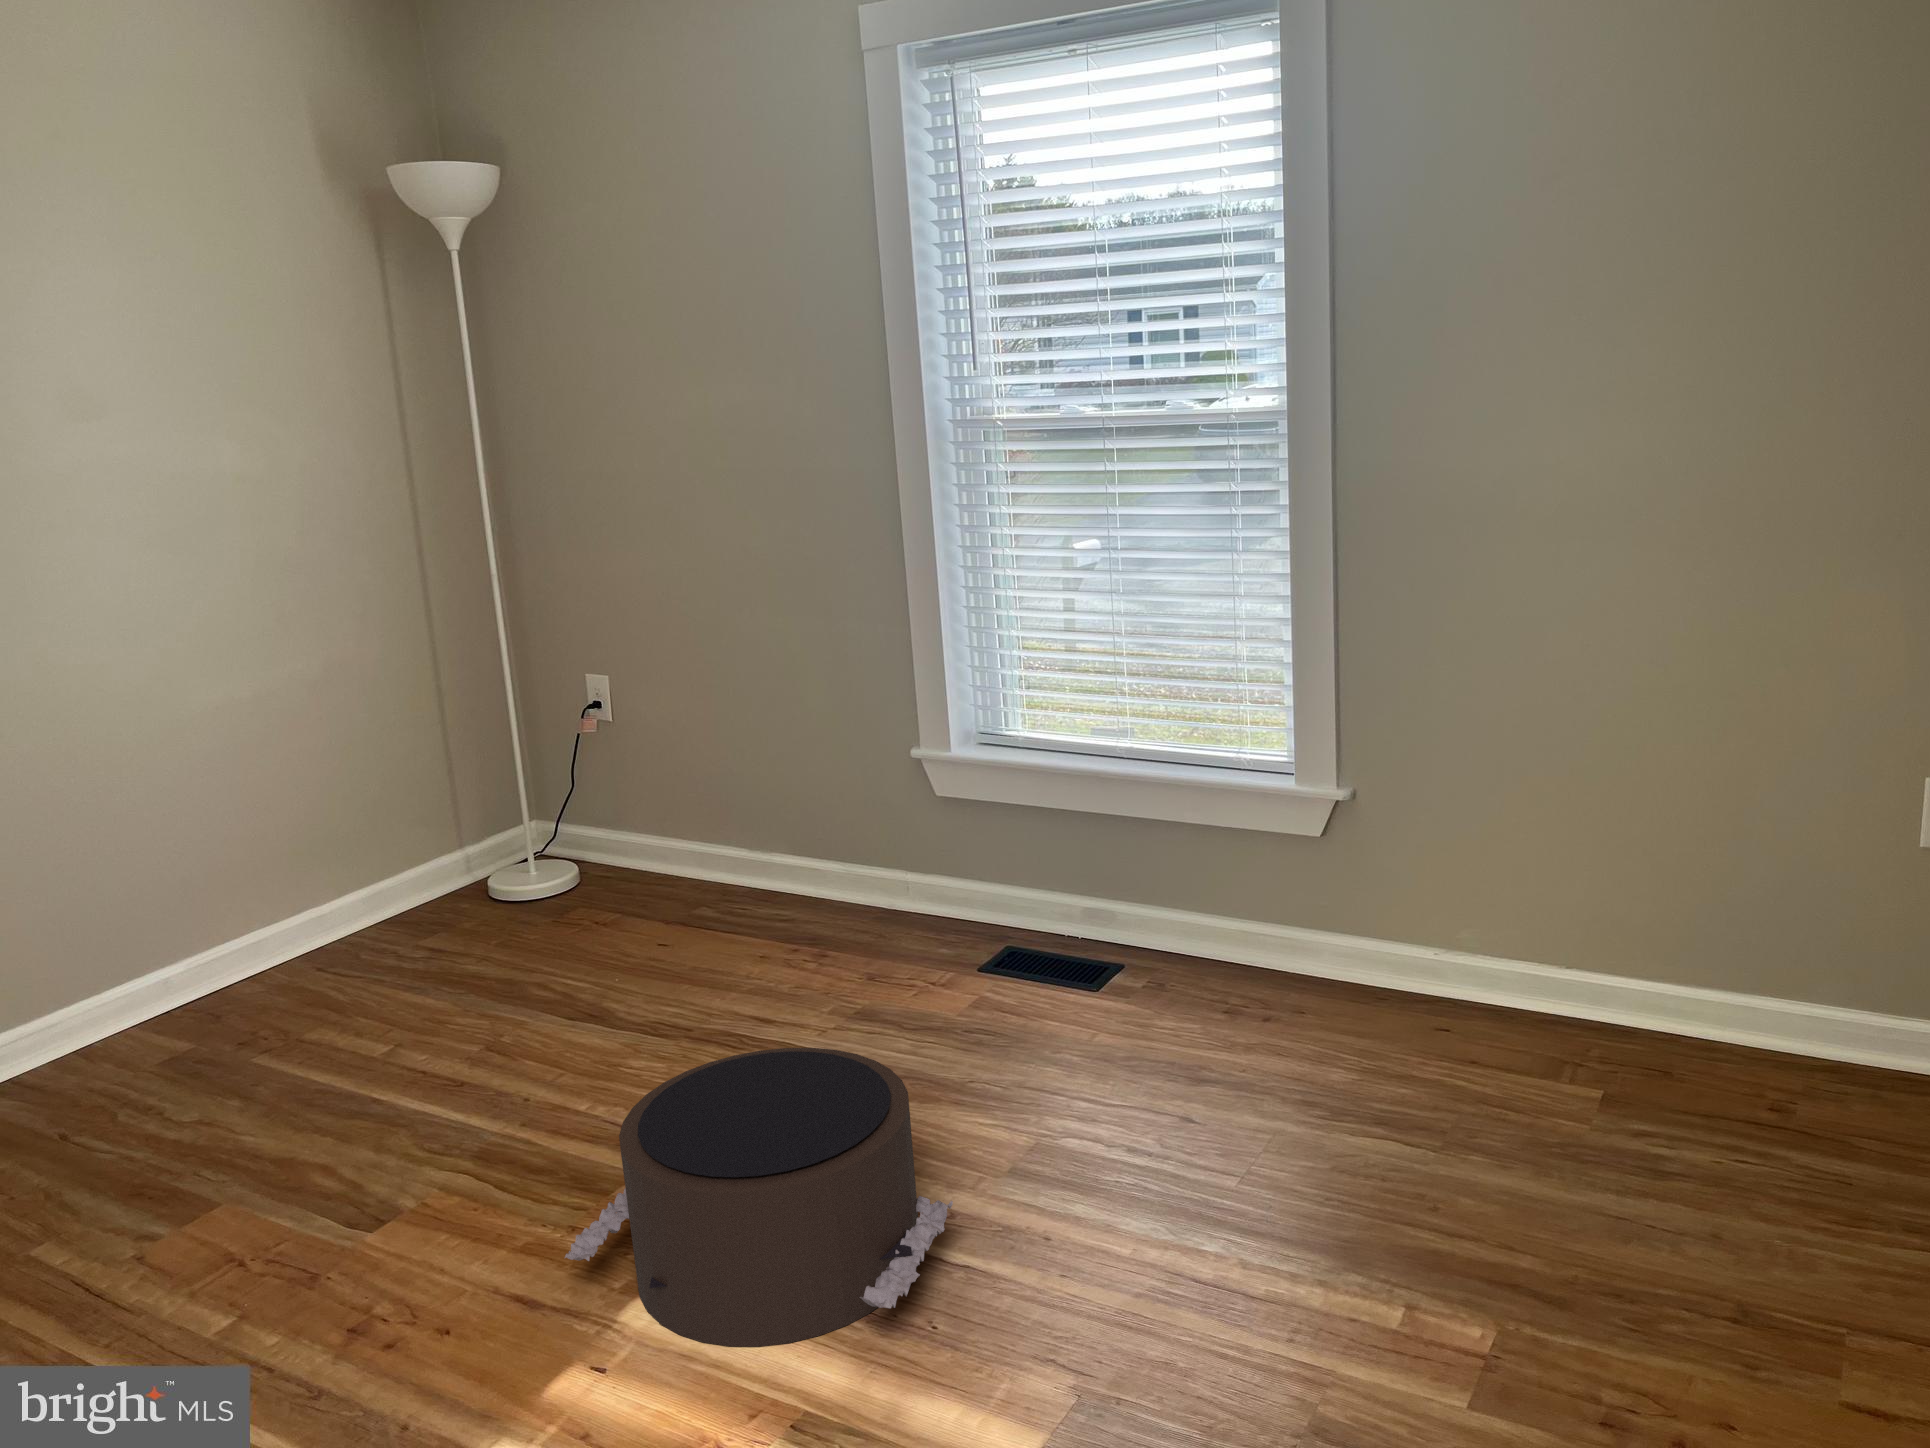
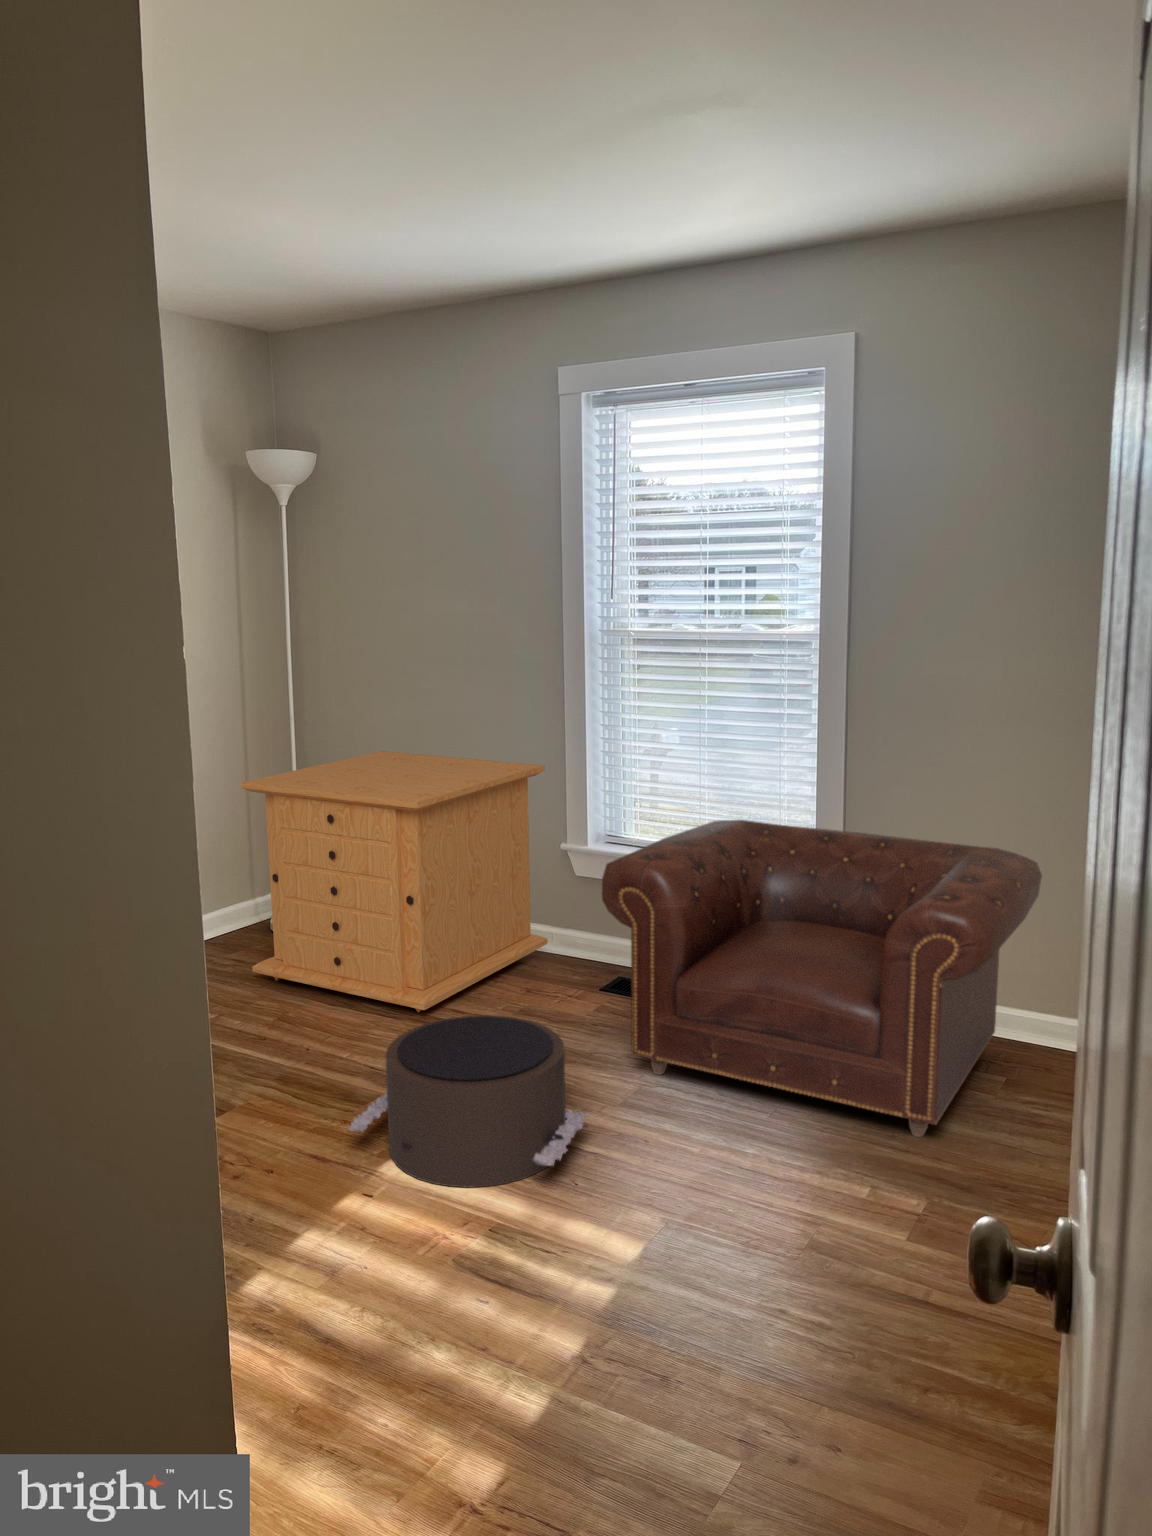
dresser: none [406,618,901,1025] -> present [241,751,547,1013]
armchair: none [963,704,1647,1204] -> present [602,820,1042,1137]

